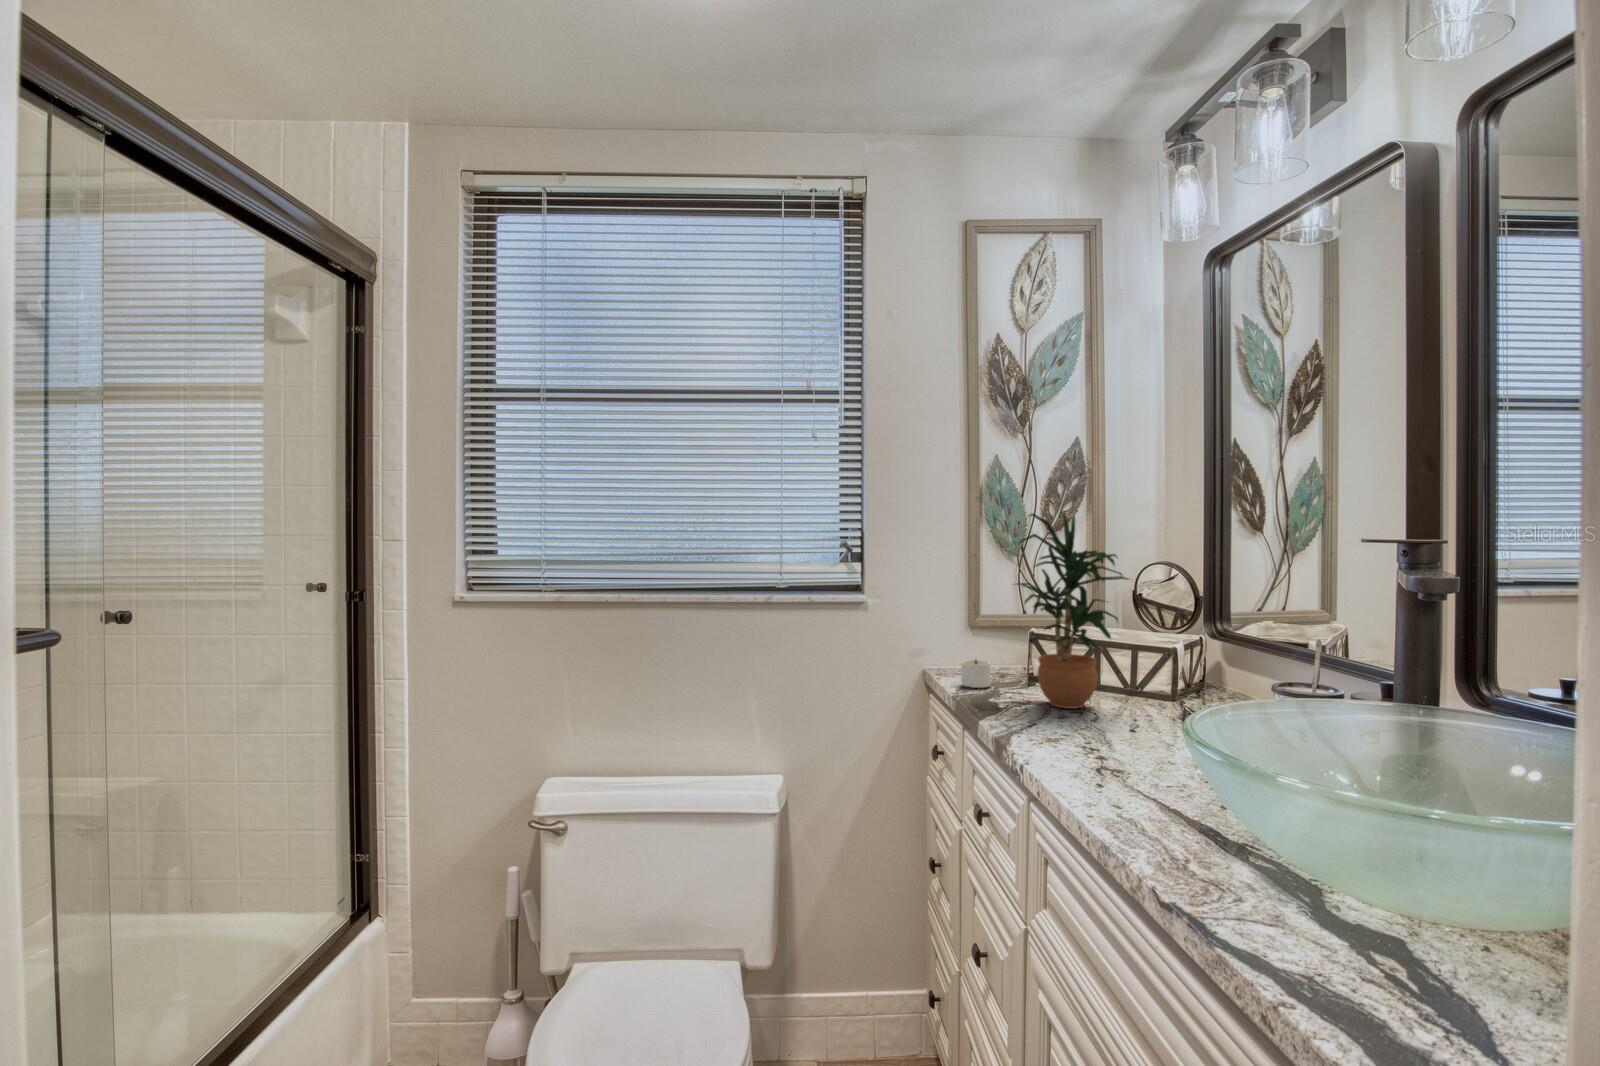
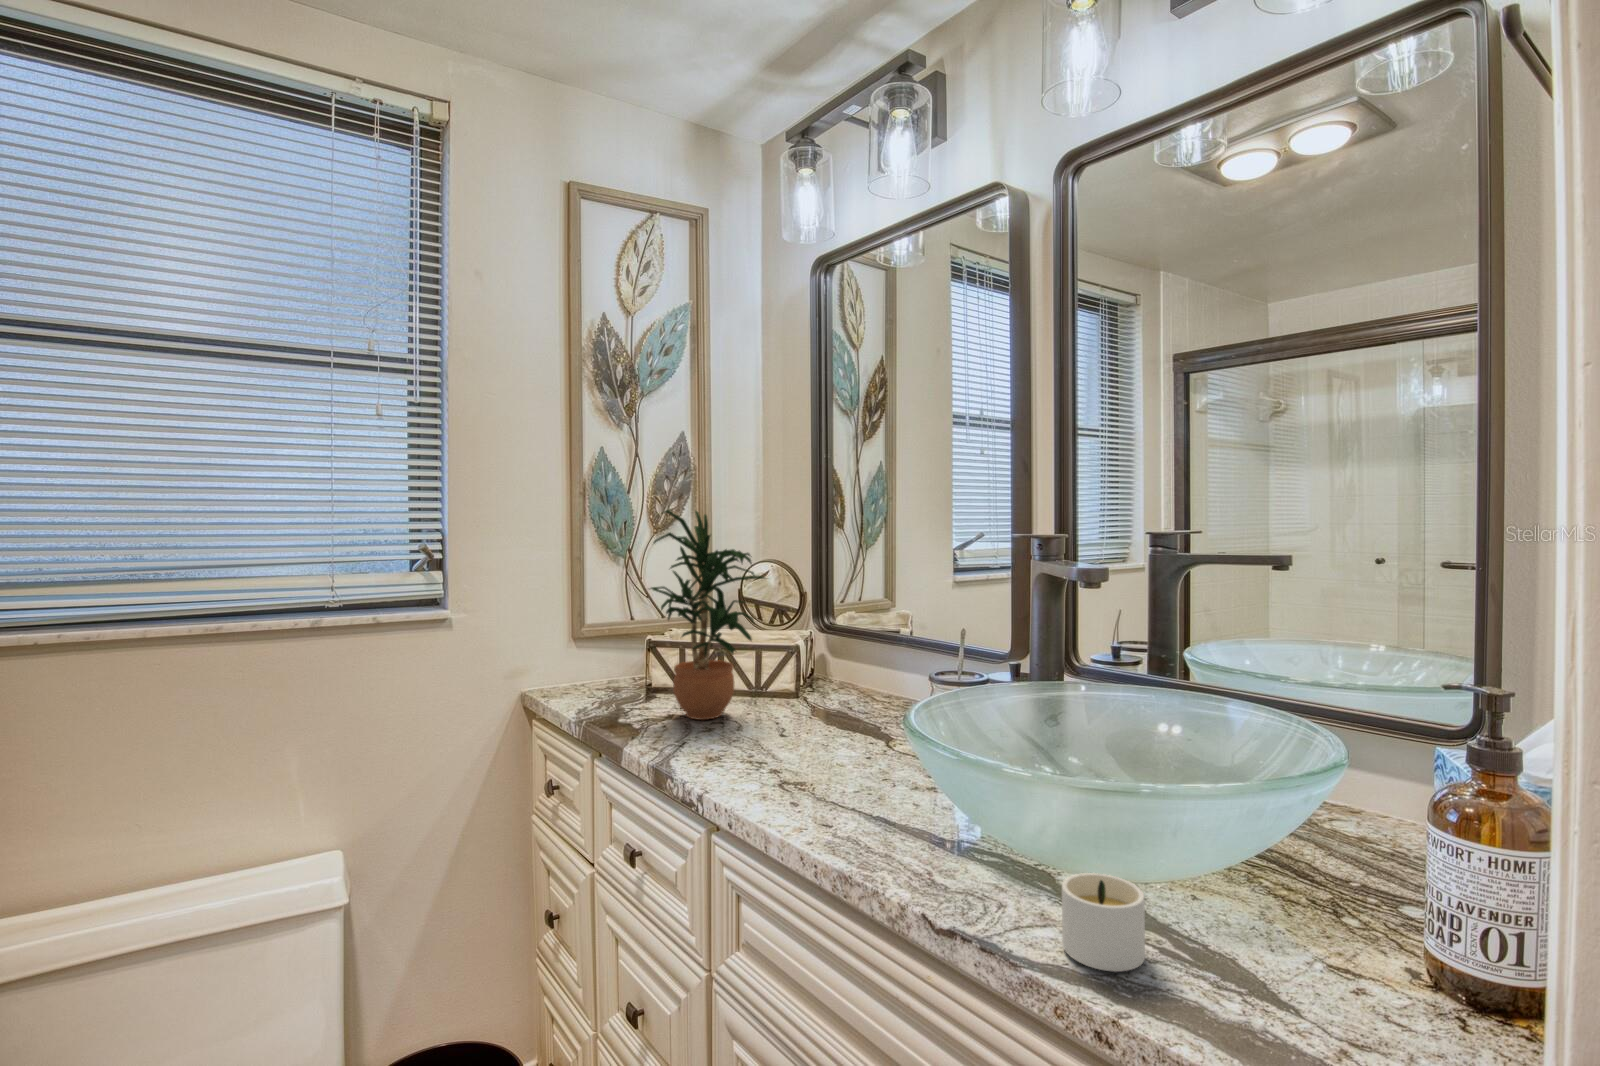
candle: present [961,660,991,688] -> present [1062,873,1145,972]

